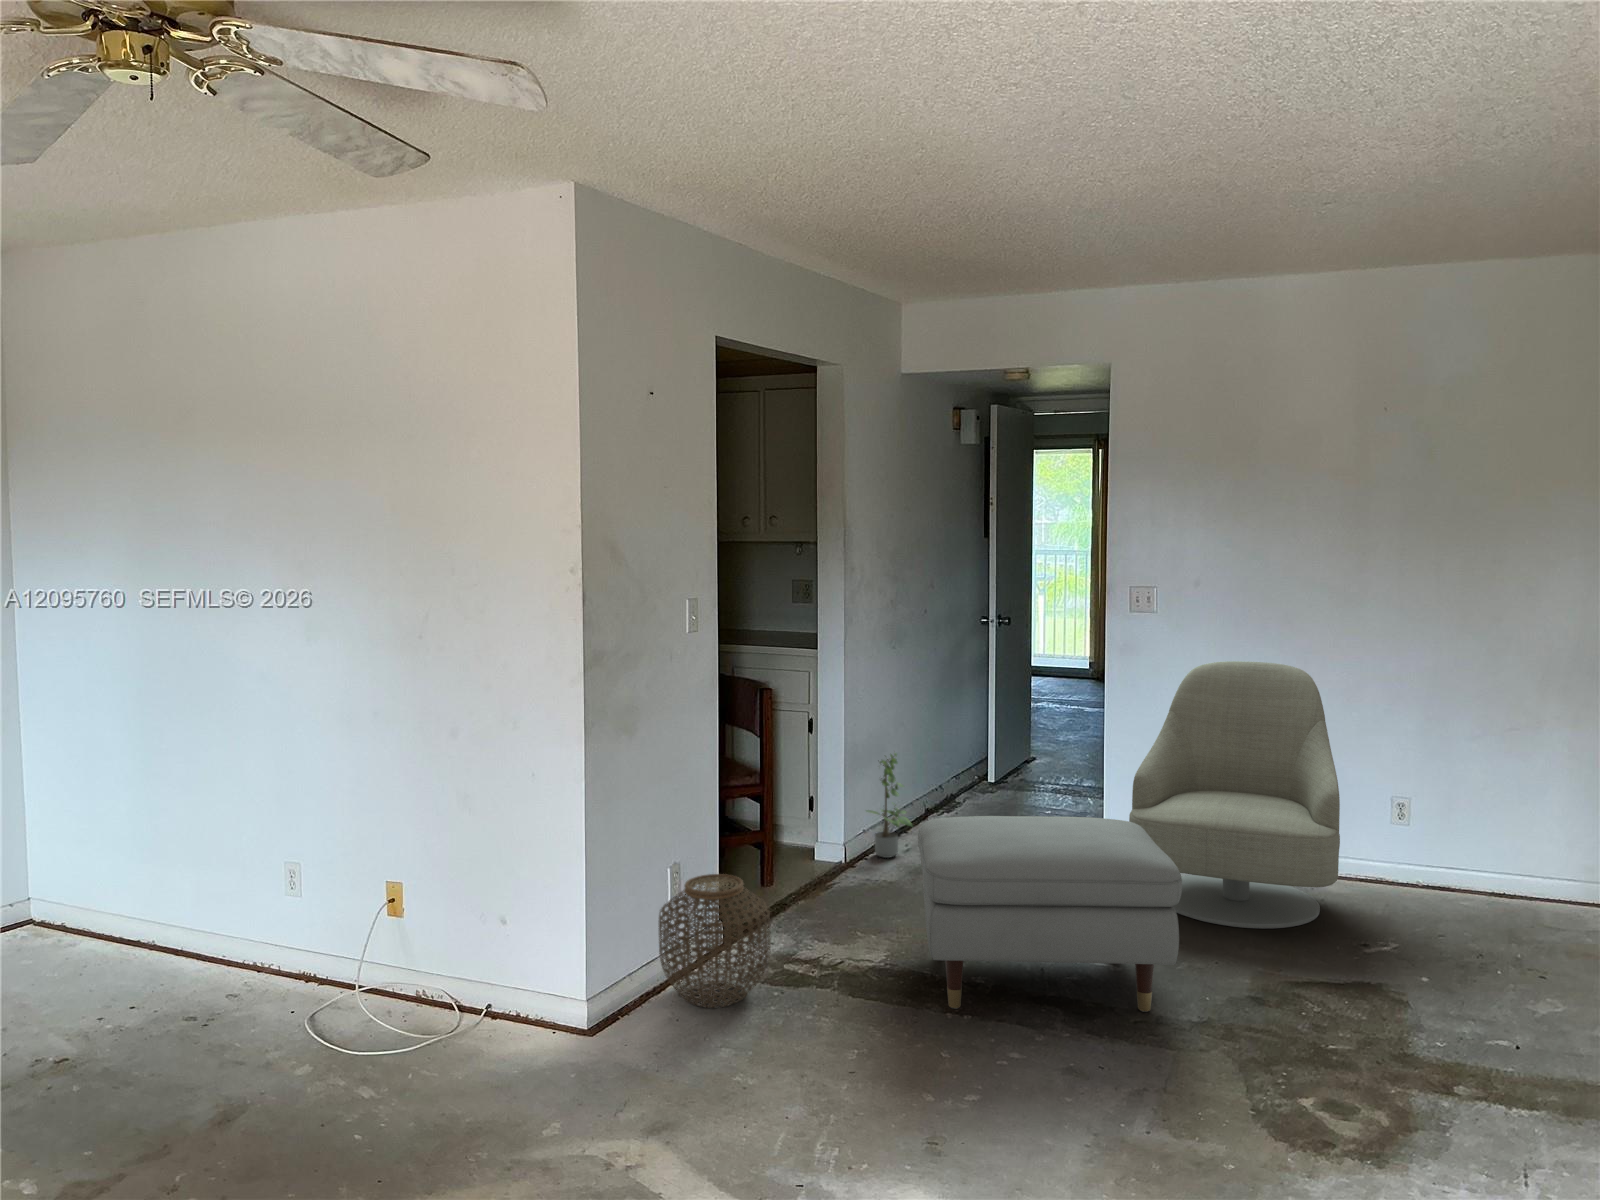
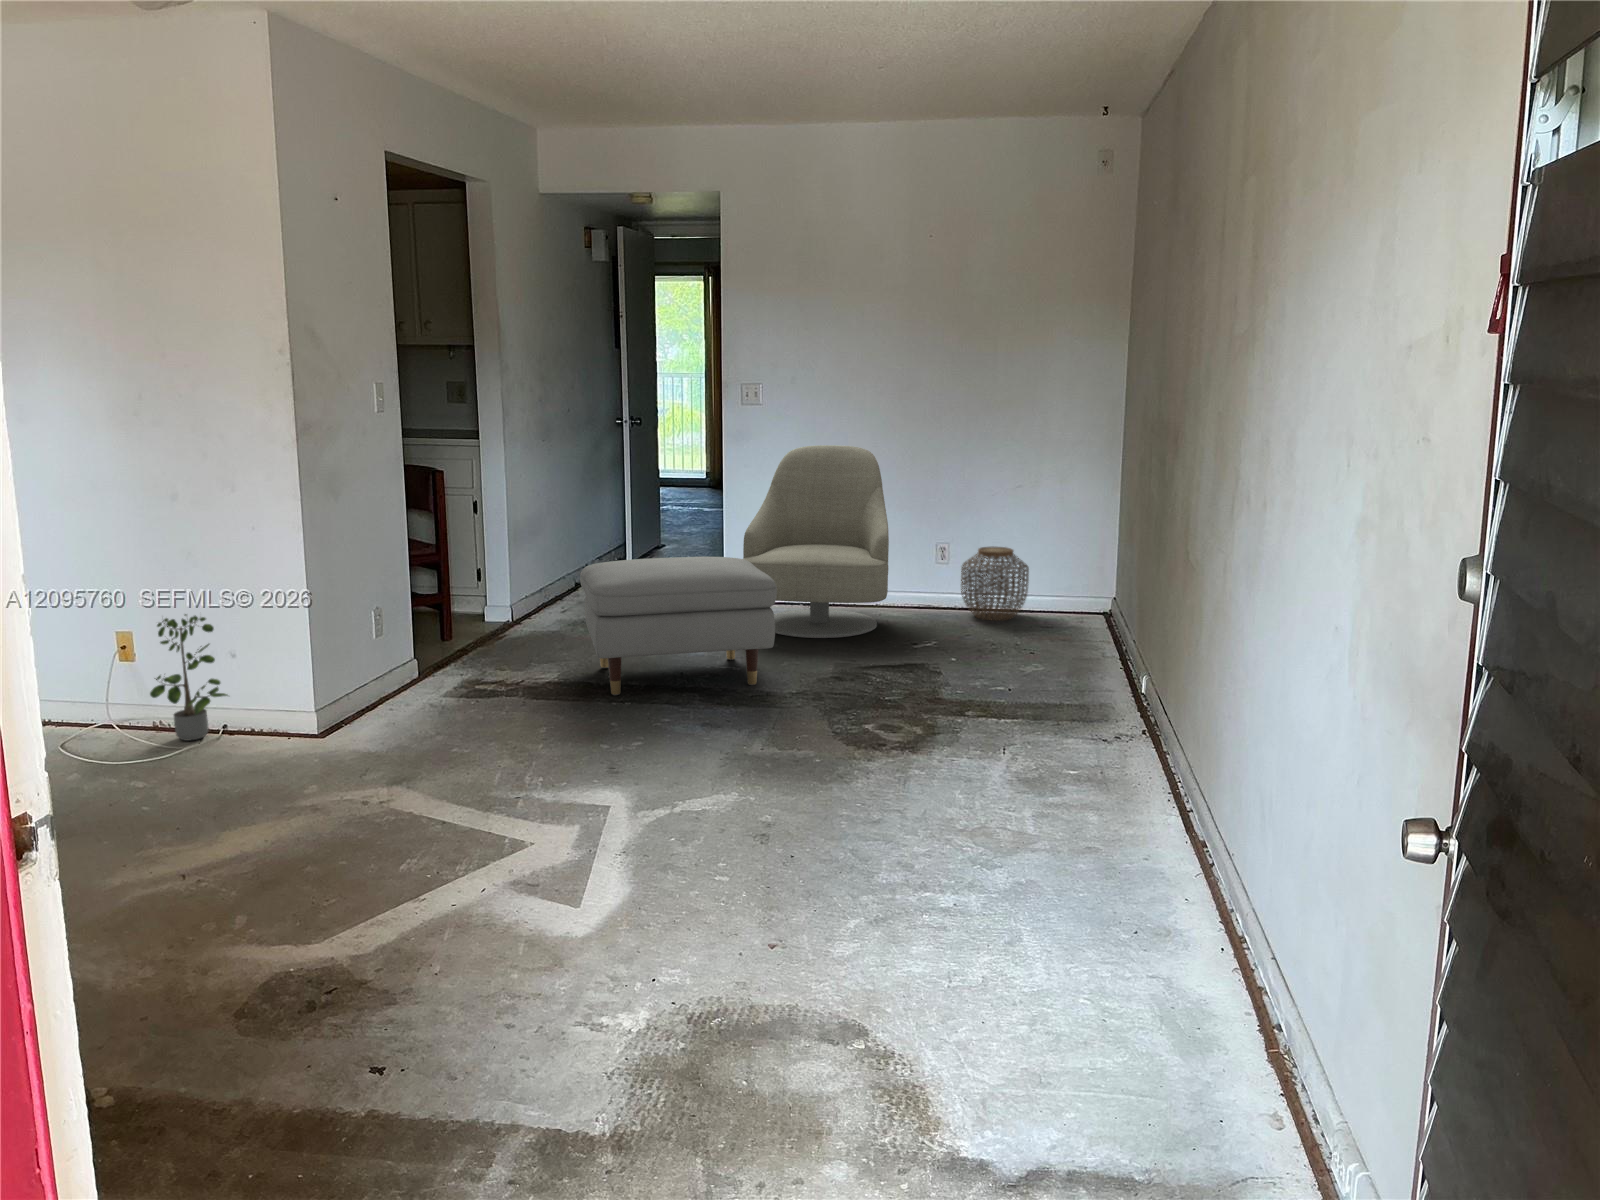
potted plant: present [867,753,912,858] -> present [150,614,228,741]
woven basket: present [659,874,771,1008] -> present [961,547,1029,621]

